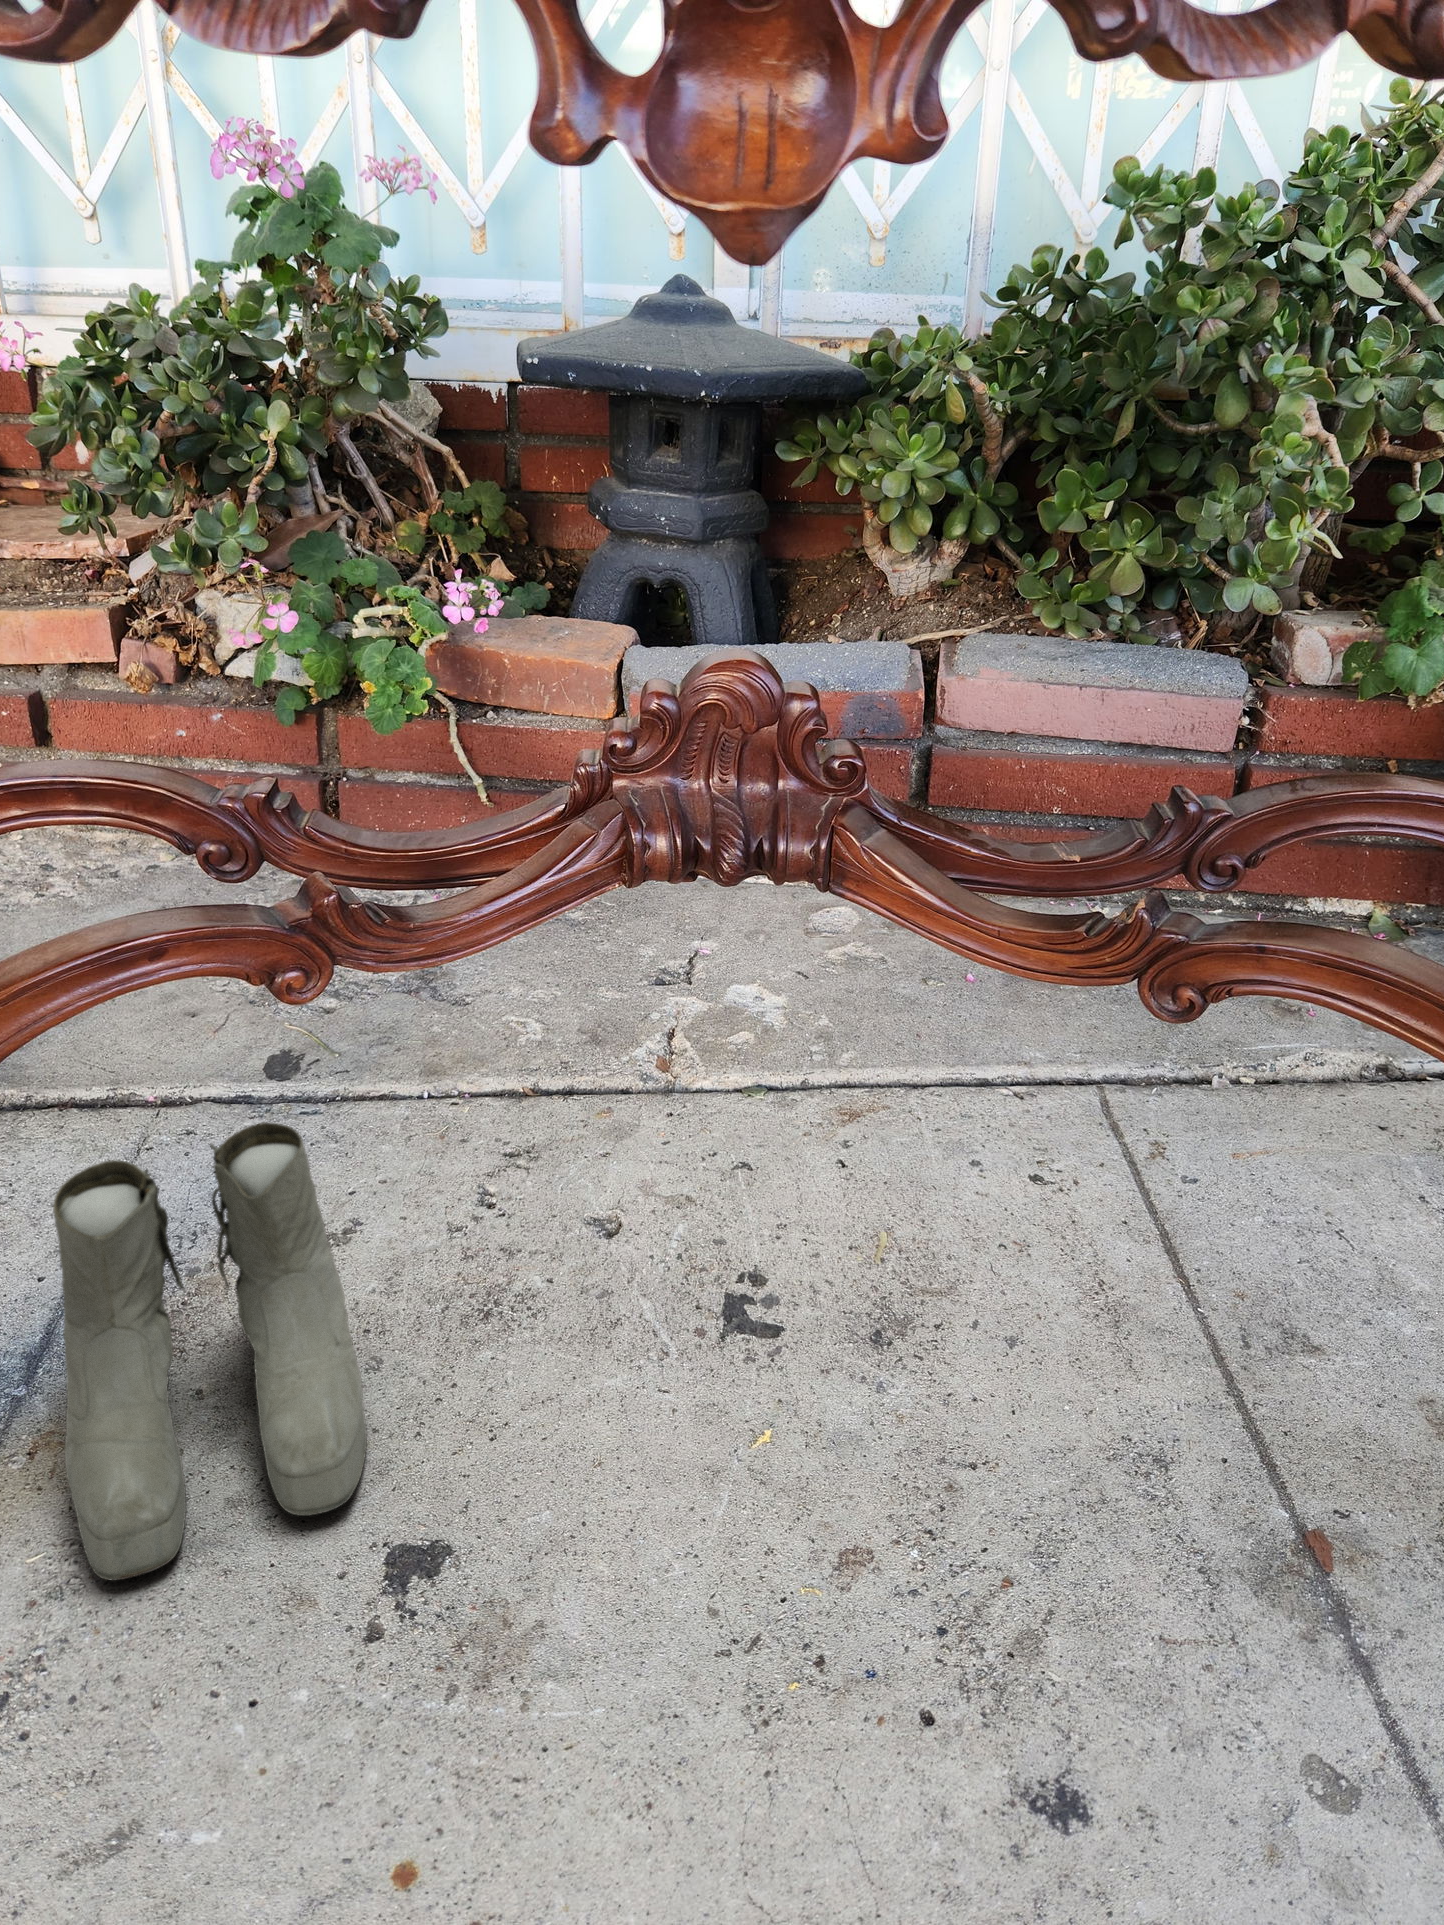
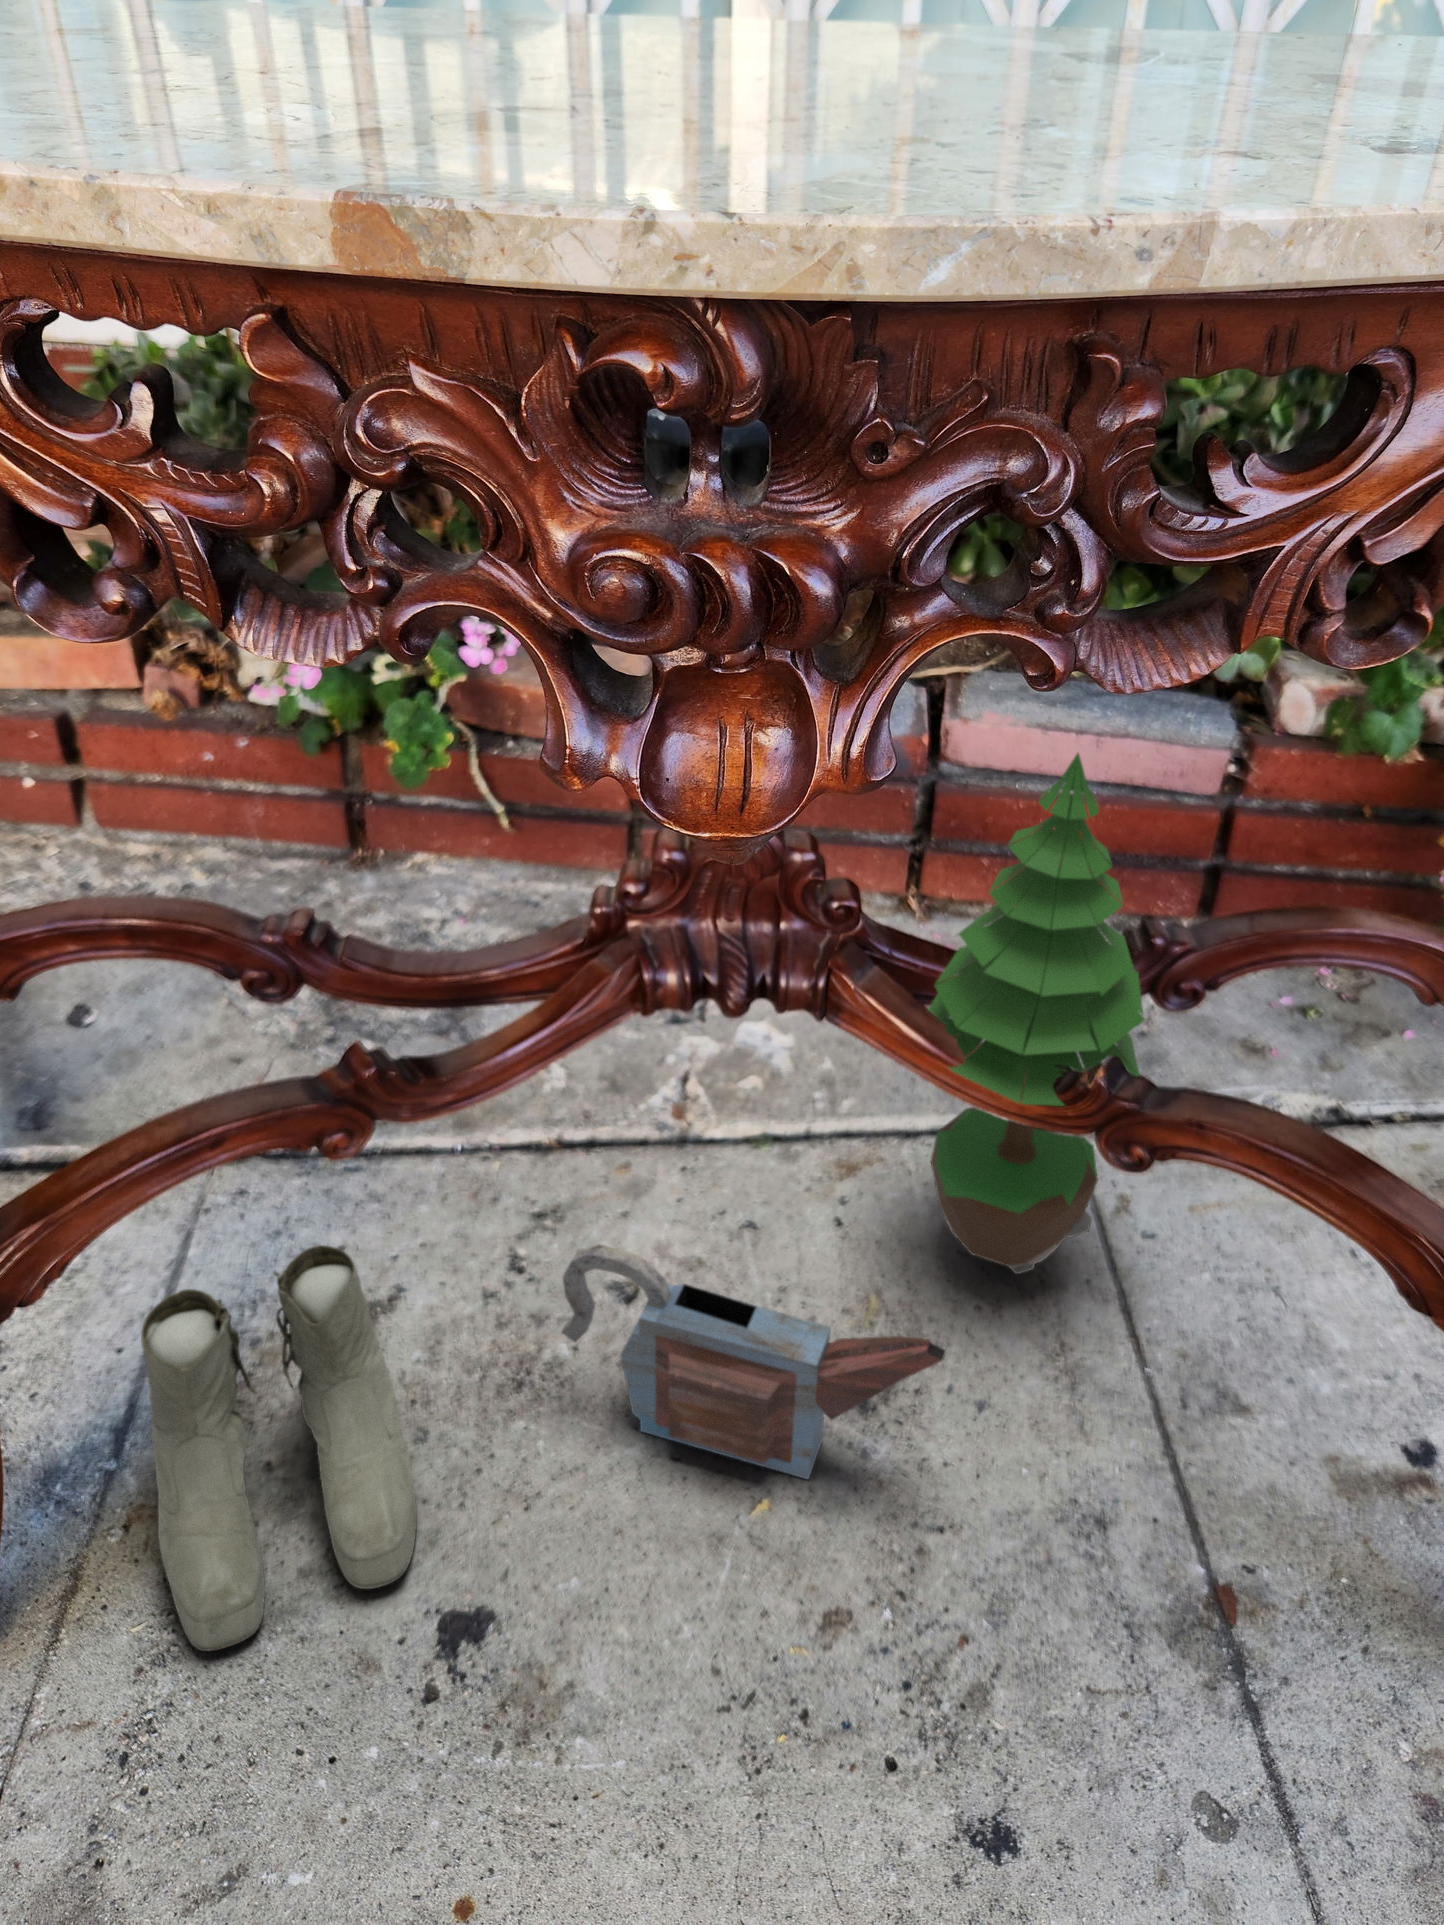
potted tree: none [932,575,1187,1206] -> present [928,753,1145,1274]
watering can: none [535,1131,978,1411] -> present [562,1245,945,1479]

